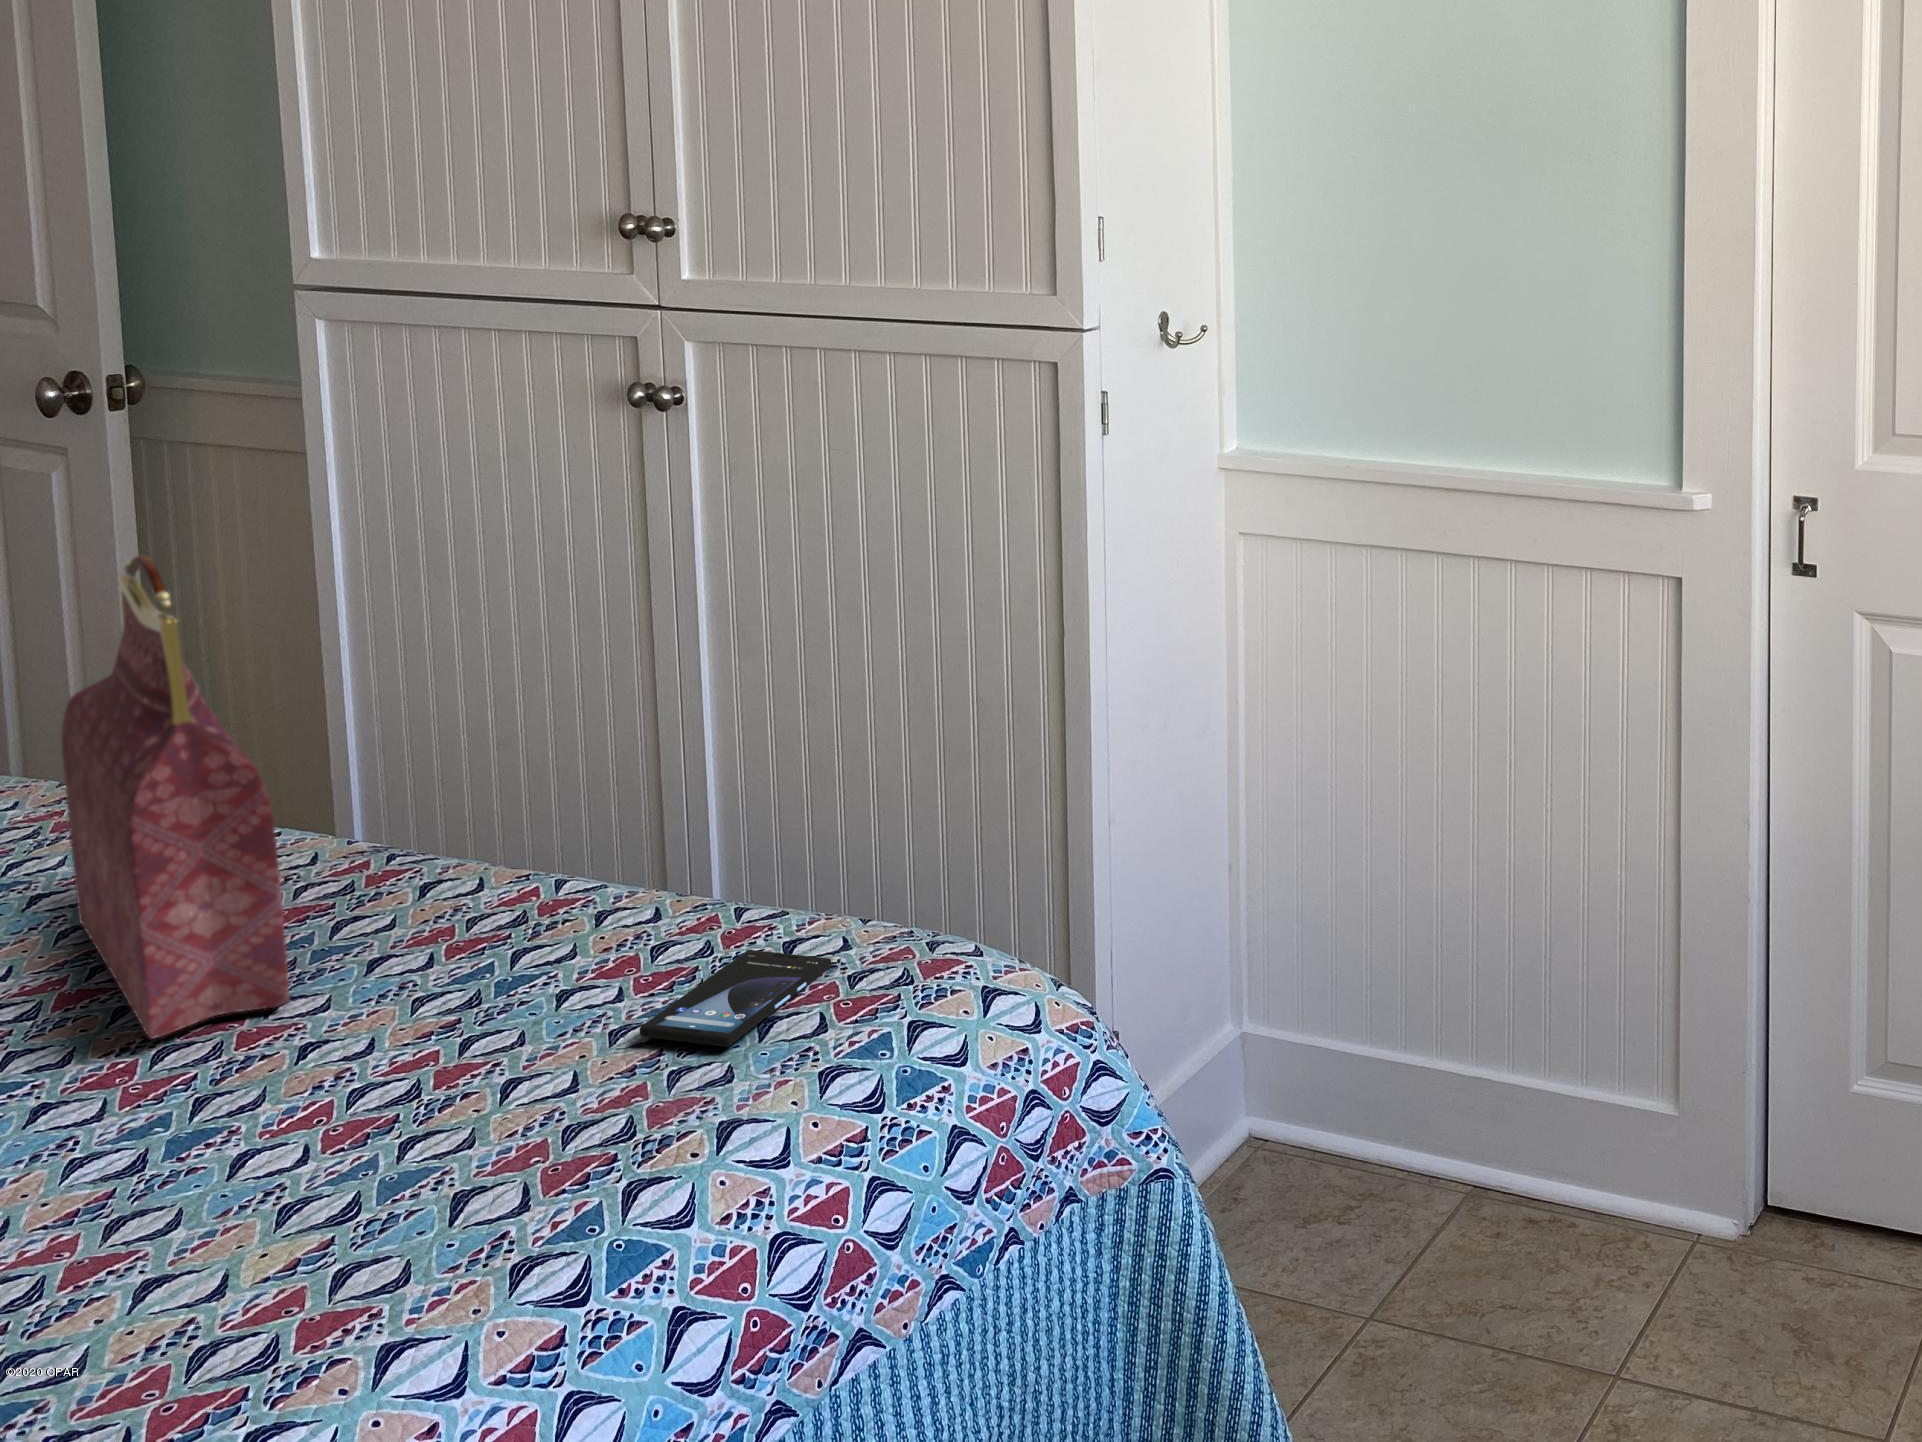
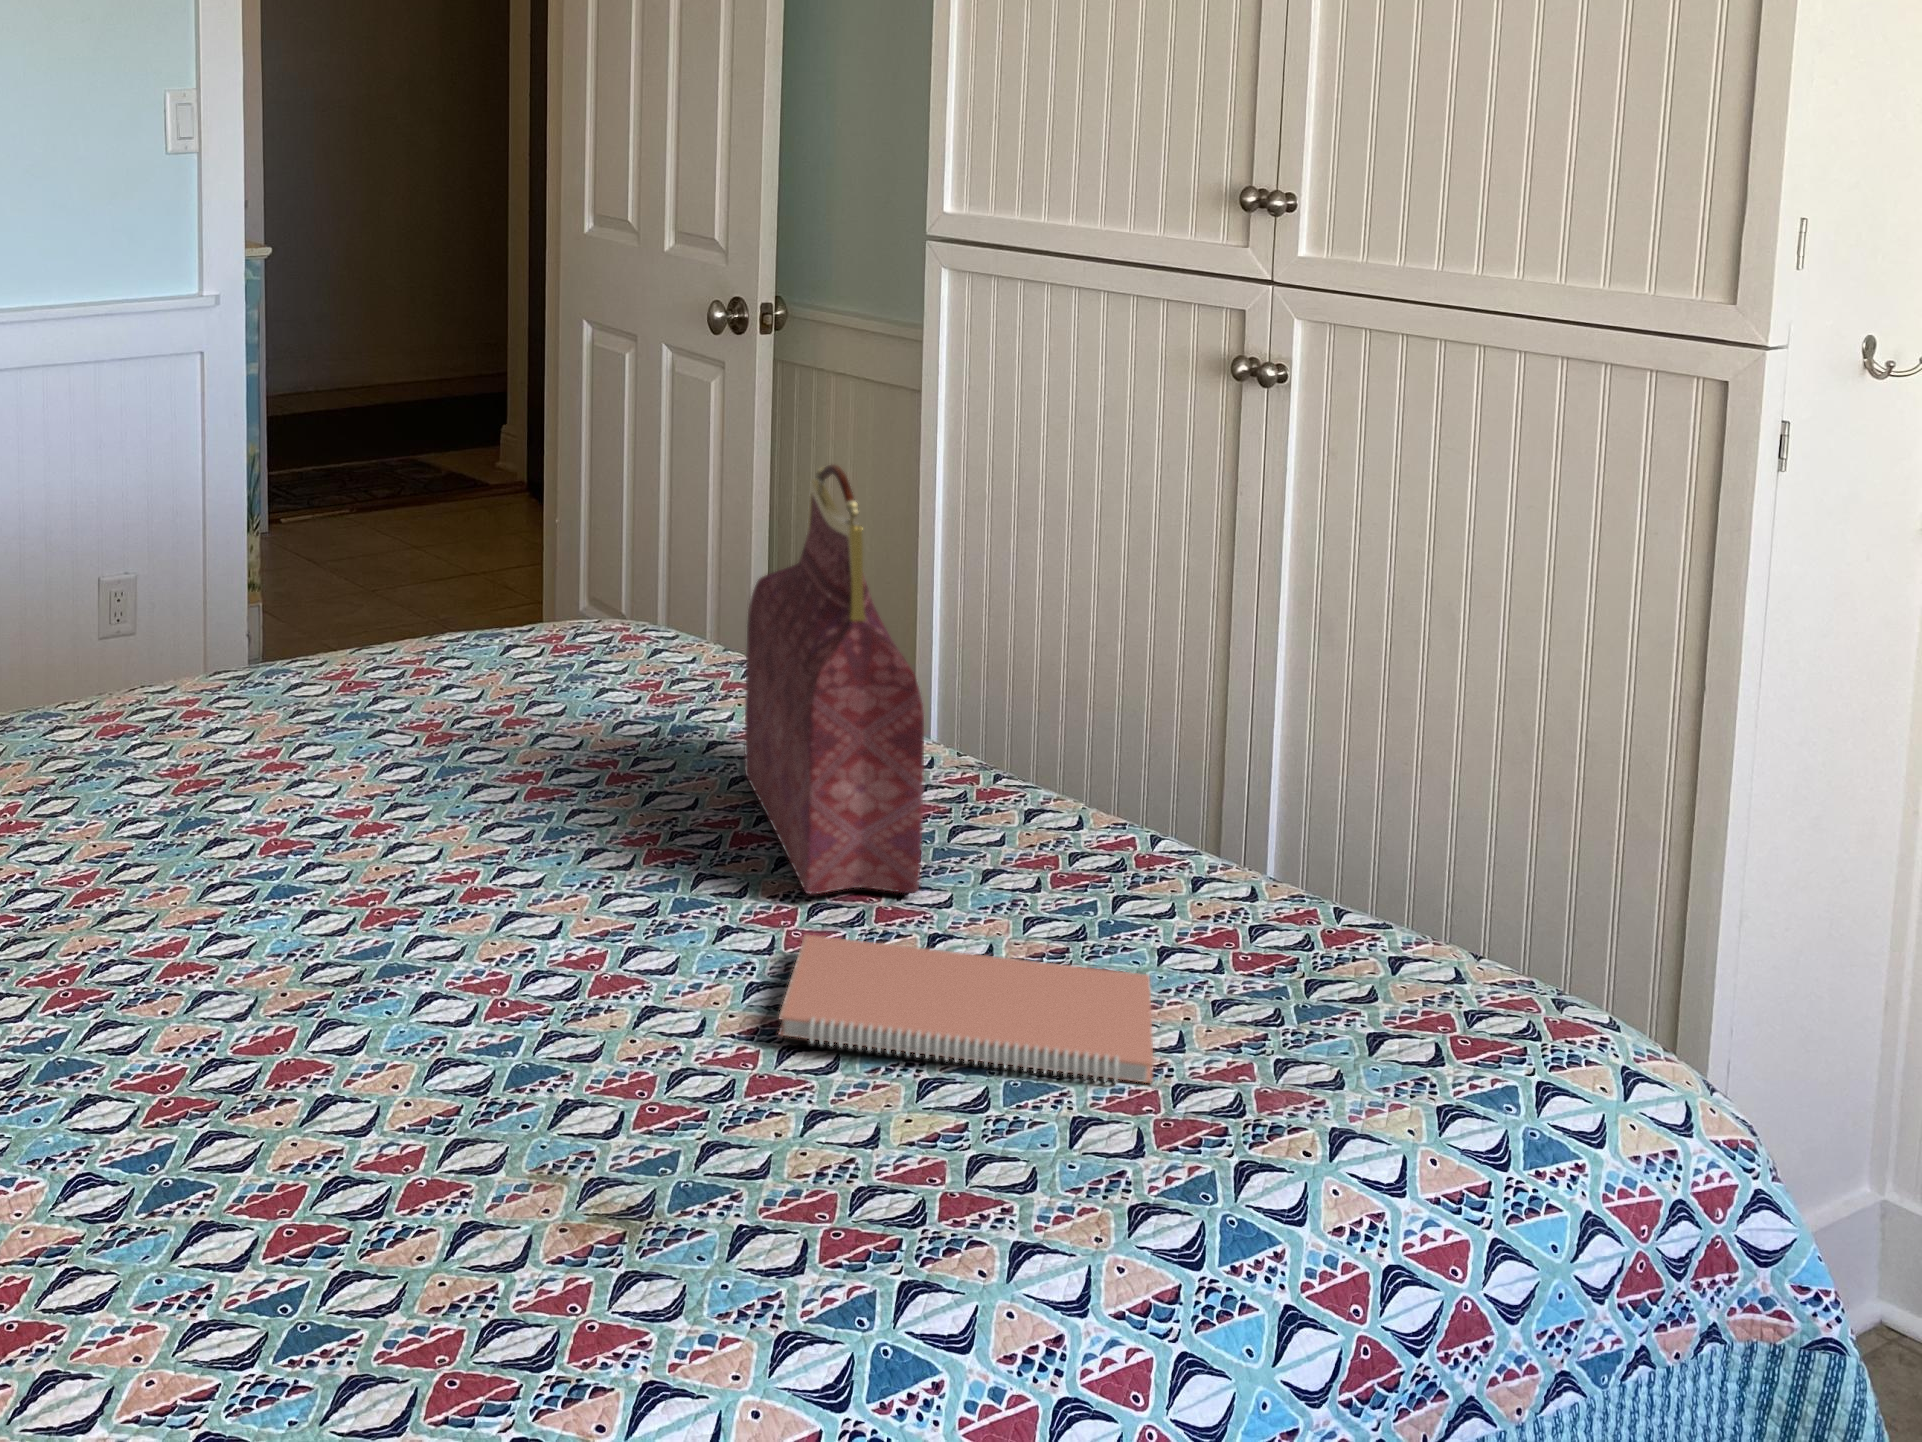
smartphone: present [640,950,831,1047] -> none [1245,957,1445,1053]
notebook: none [103,1022,545,1208] -> present [779,935,1153,1084]

